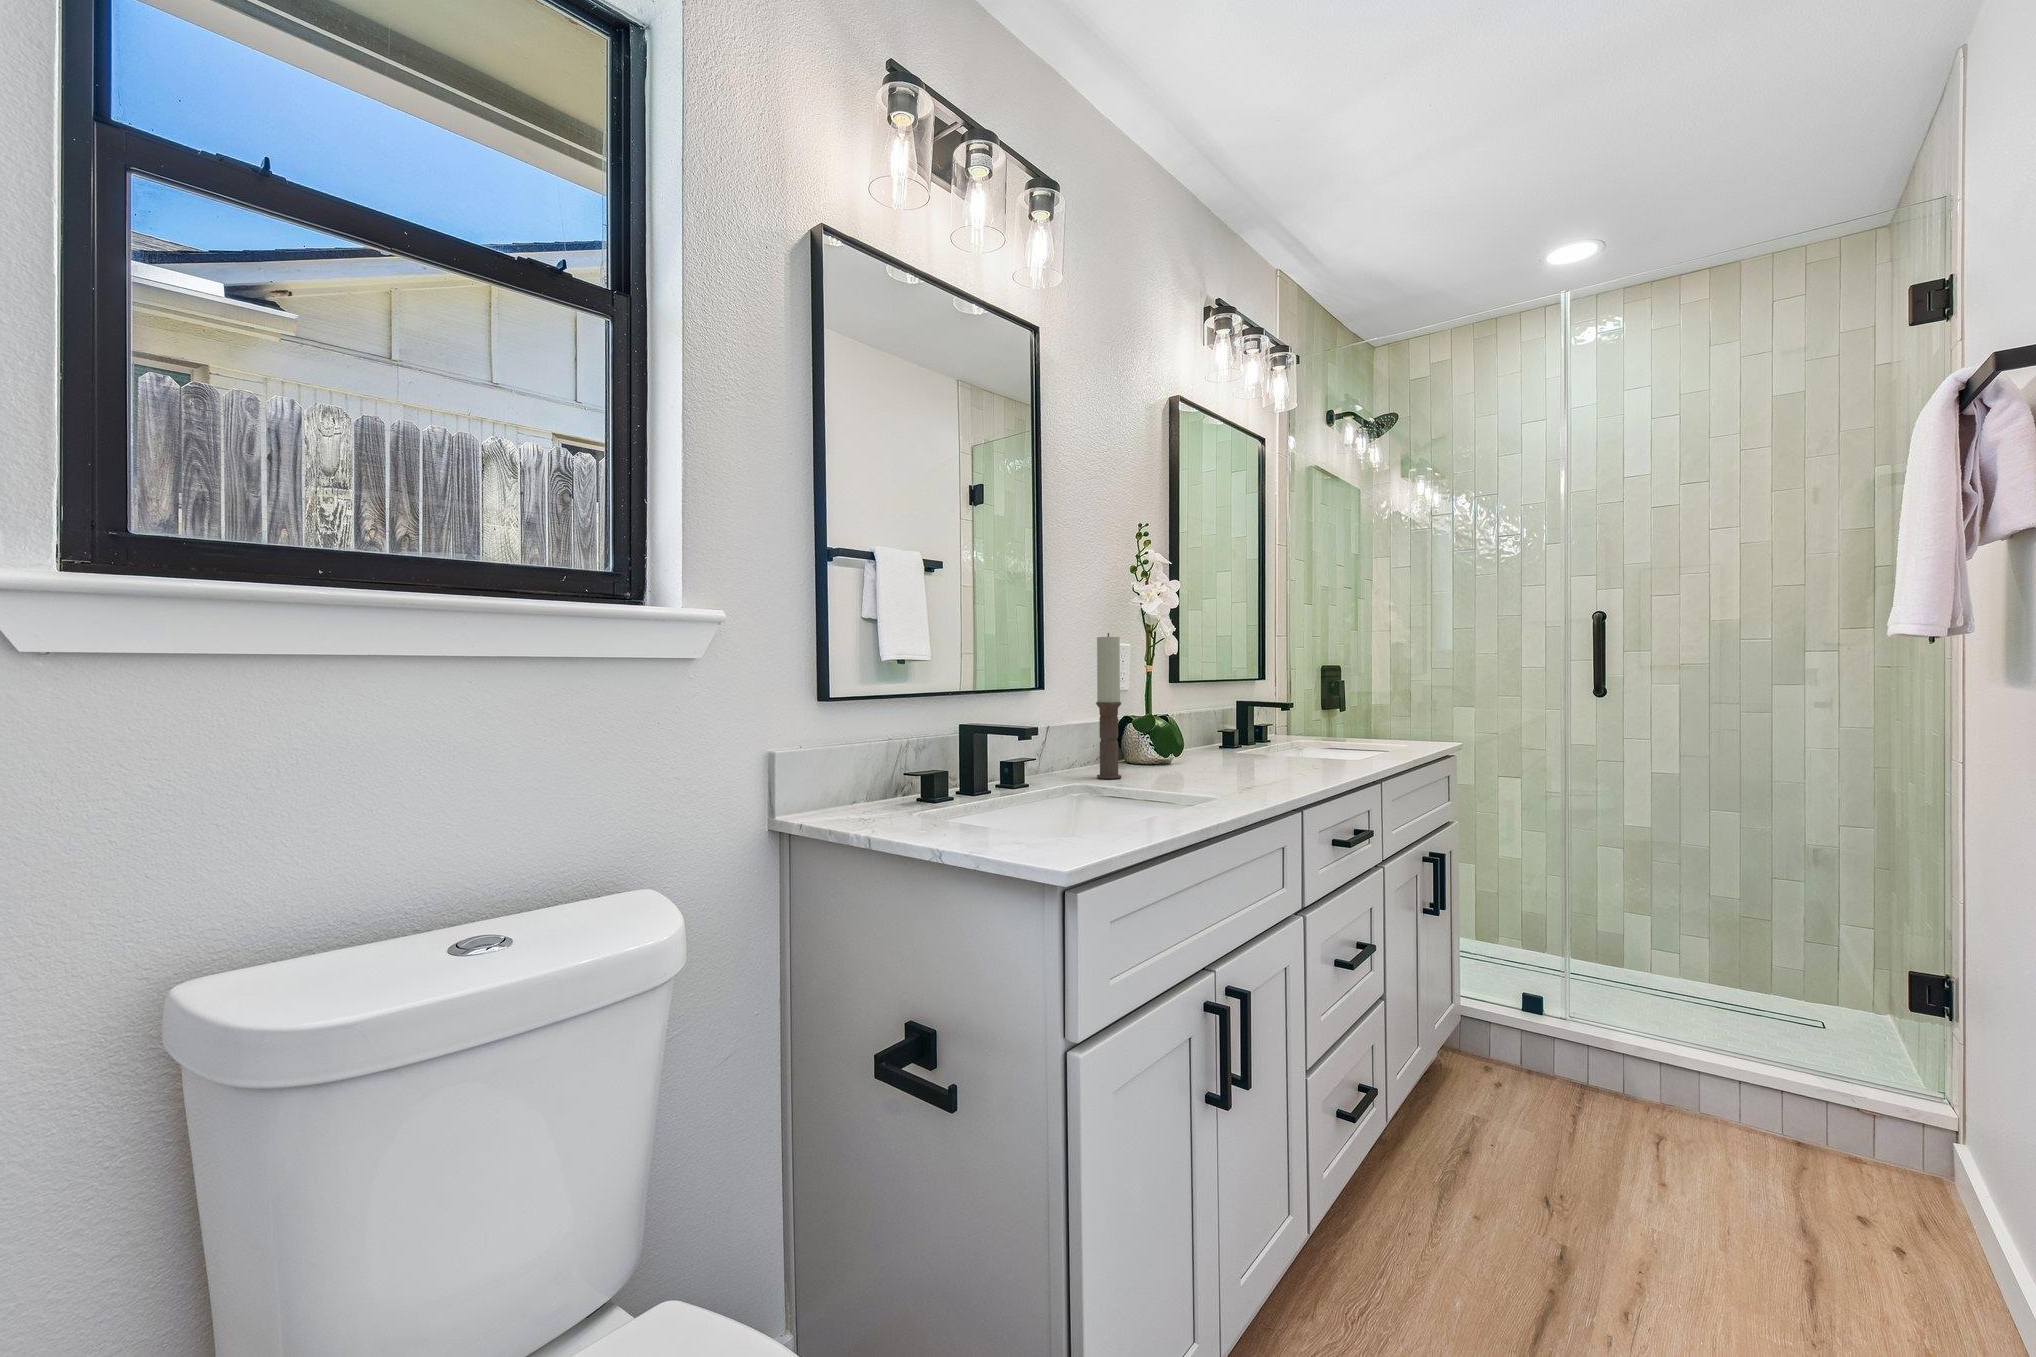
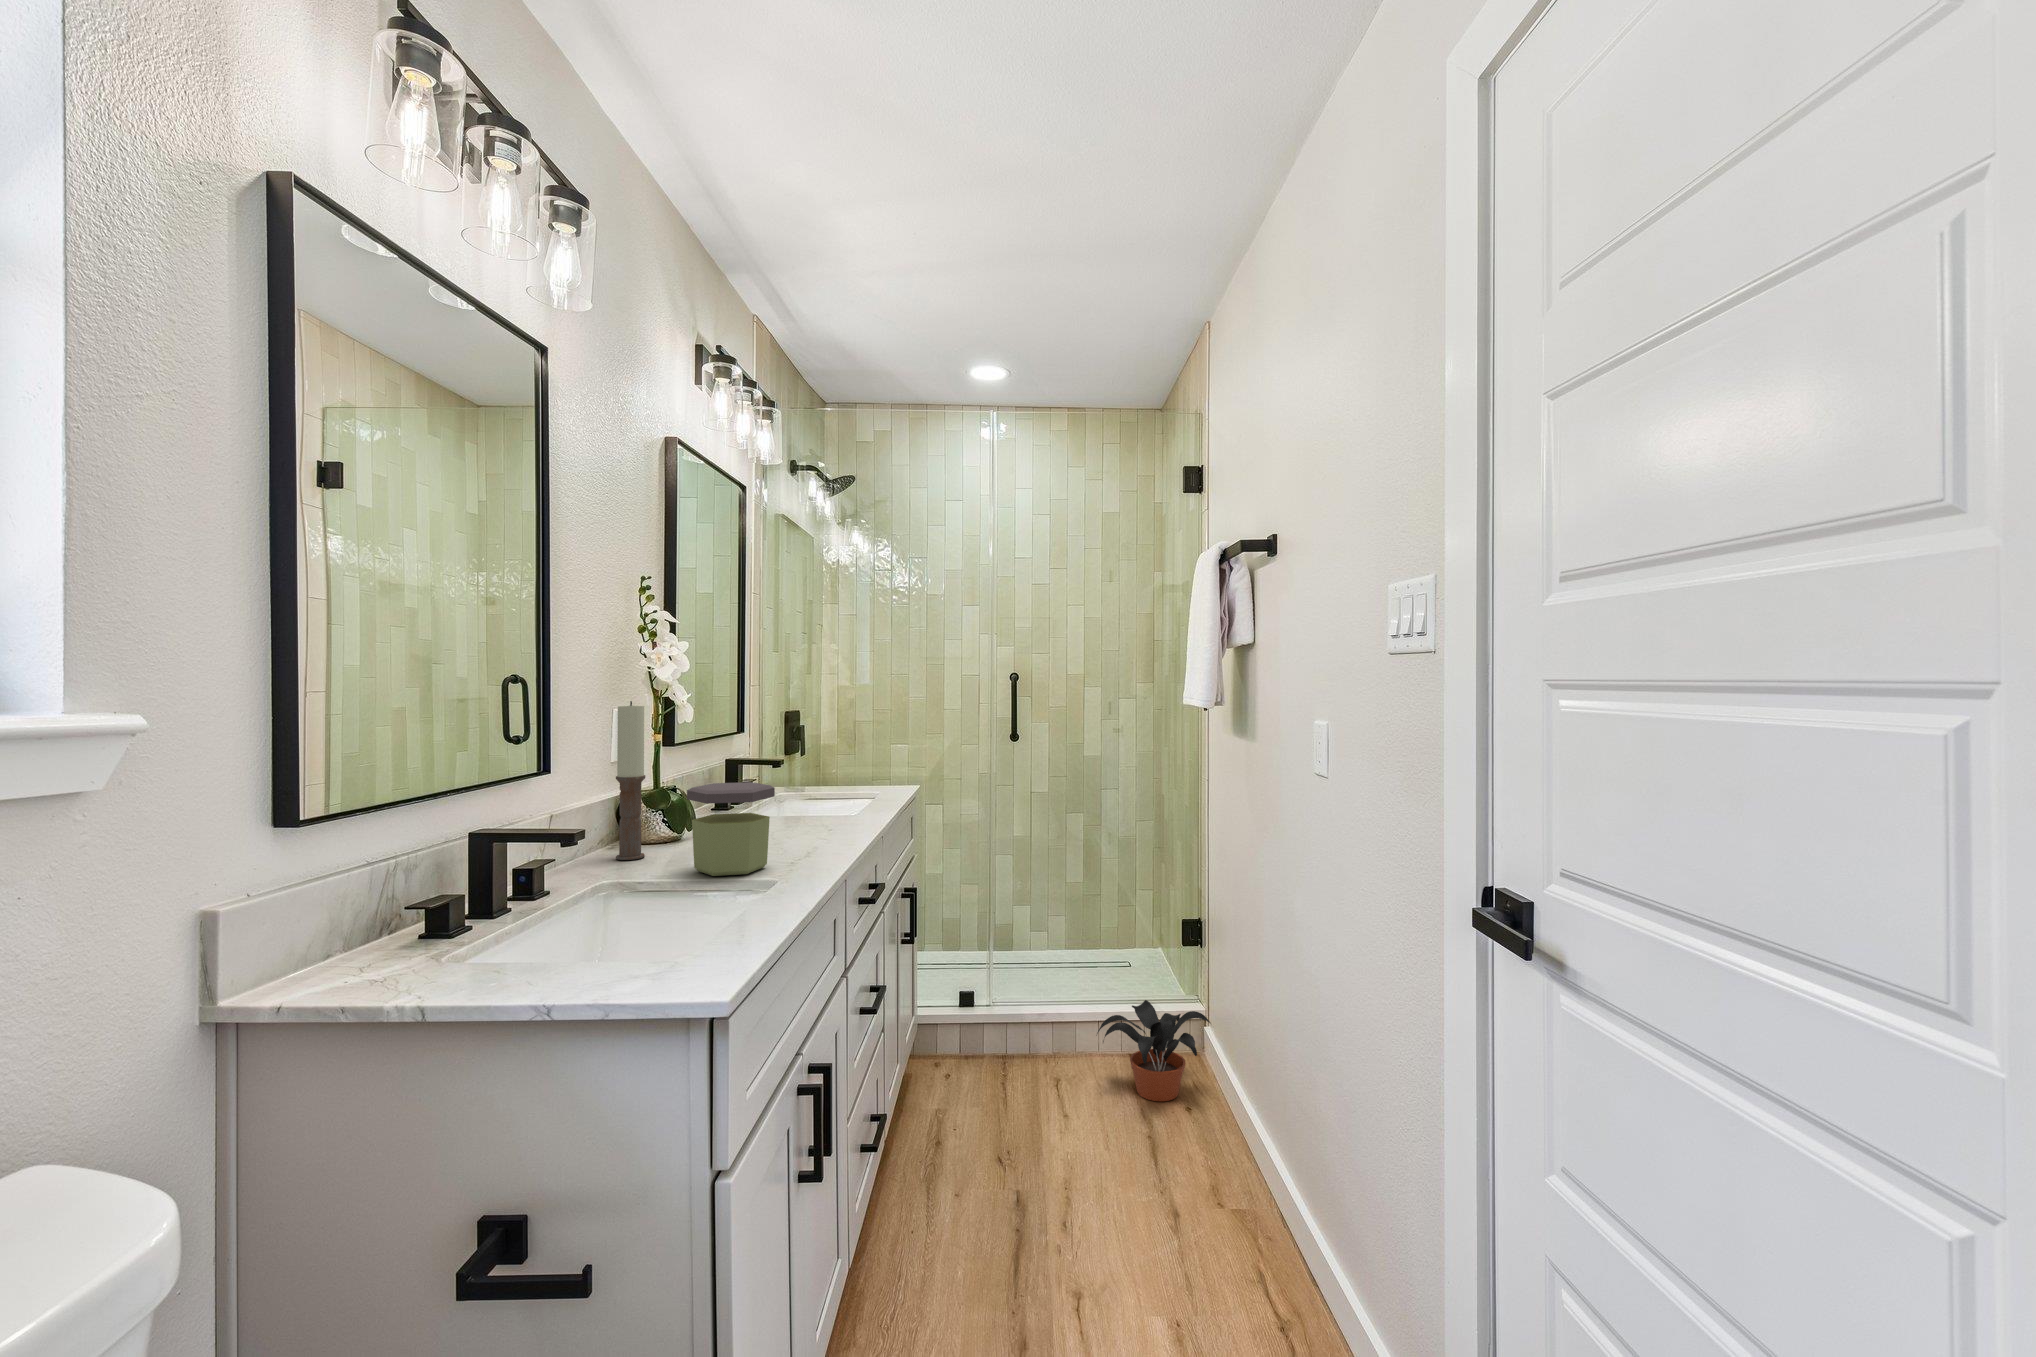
jar: none [1142,707,1224,794] -> present [687,782,775,876]
potted plant: none [1725,1073,1956,1225] -> present [1097,1000,1211,1101]

